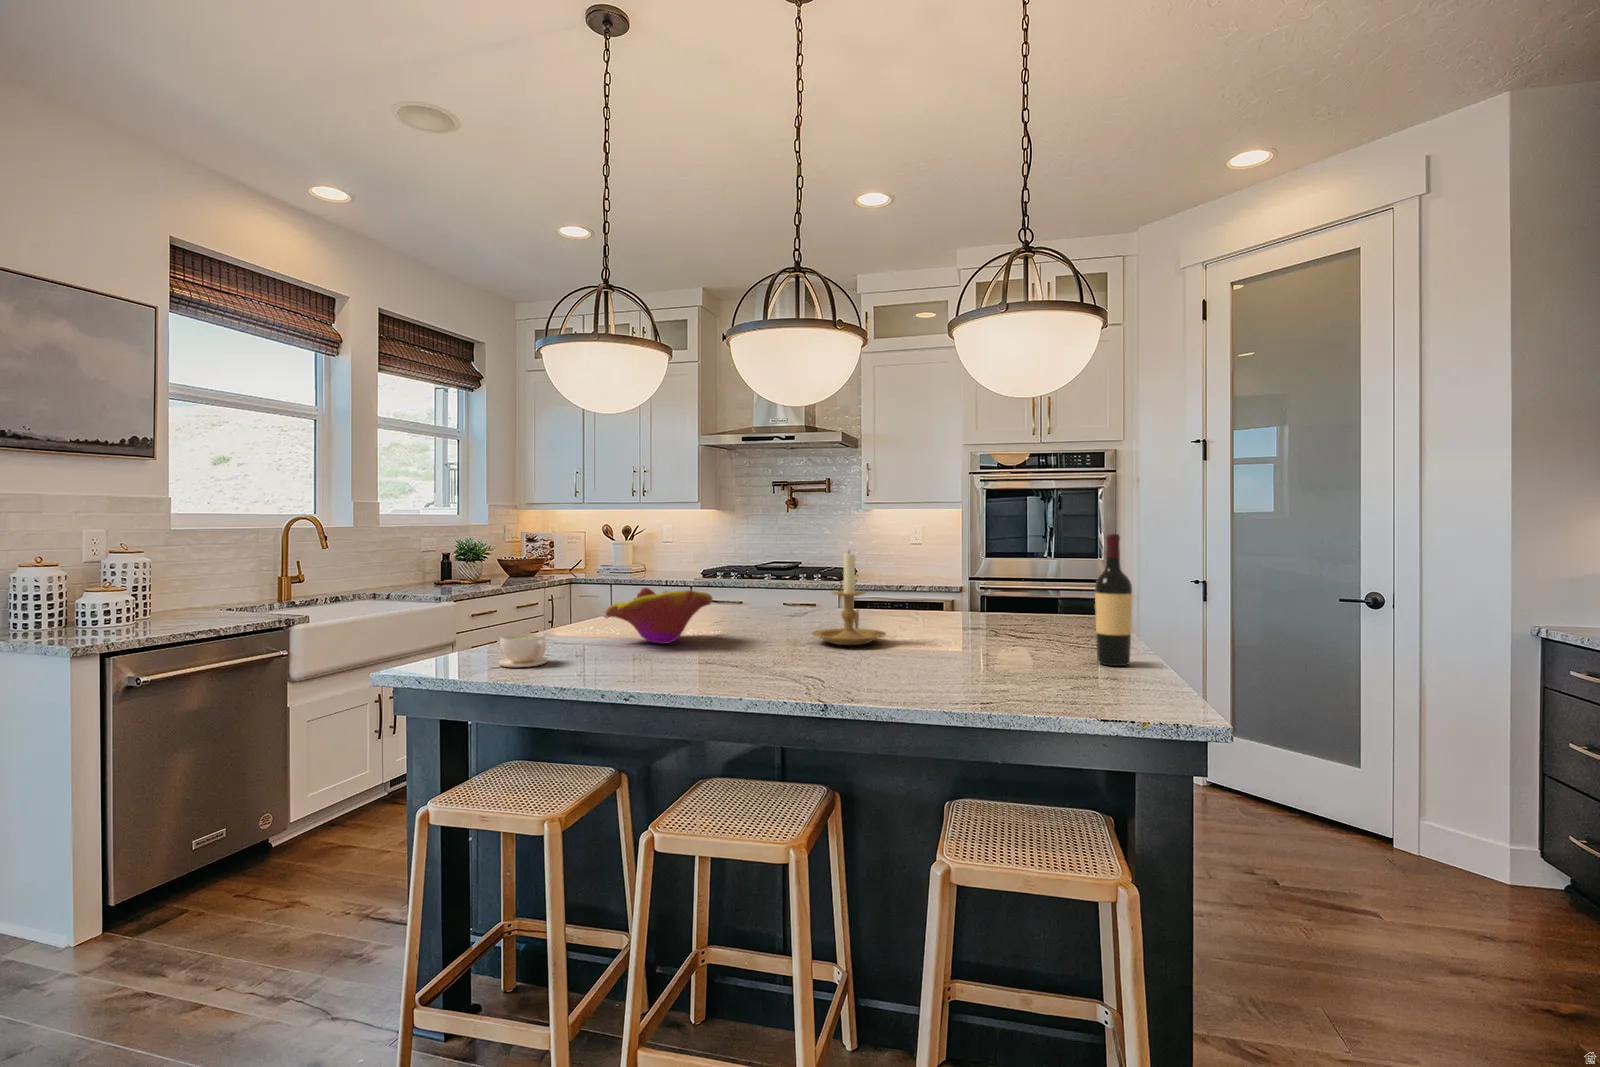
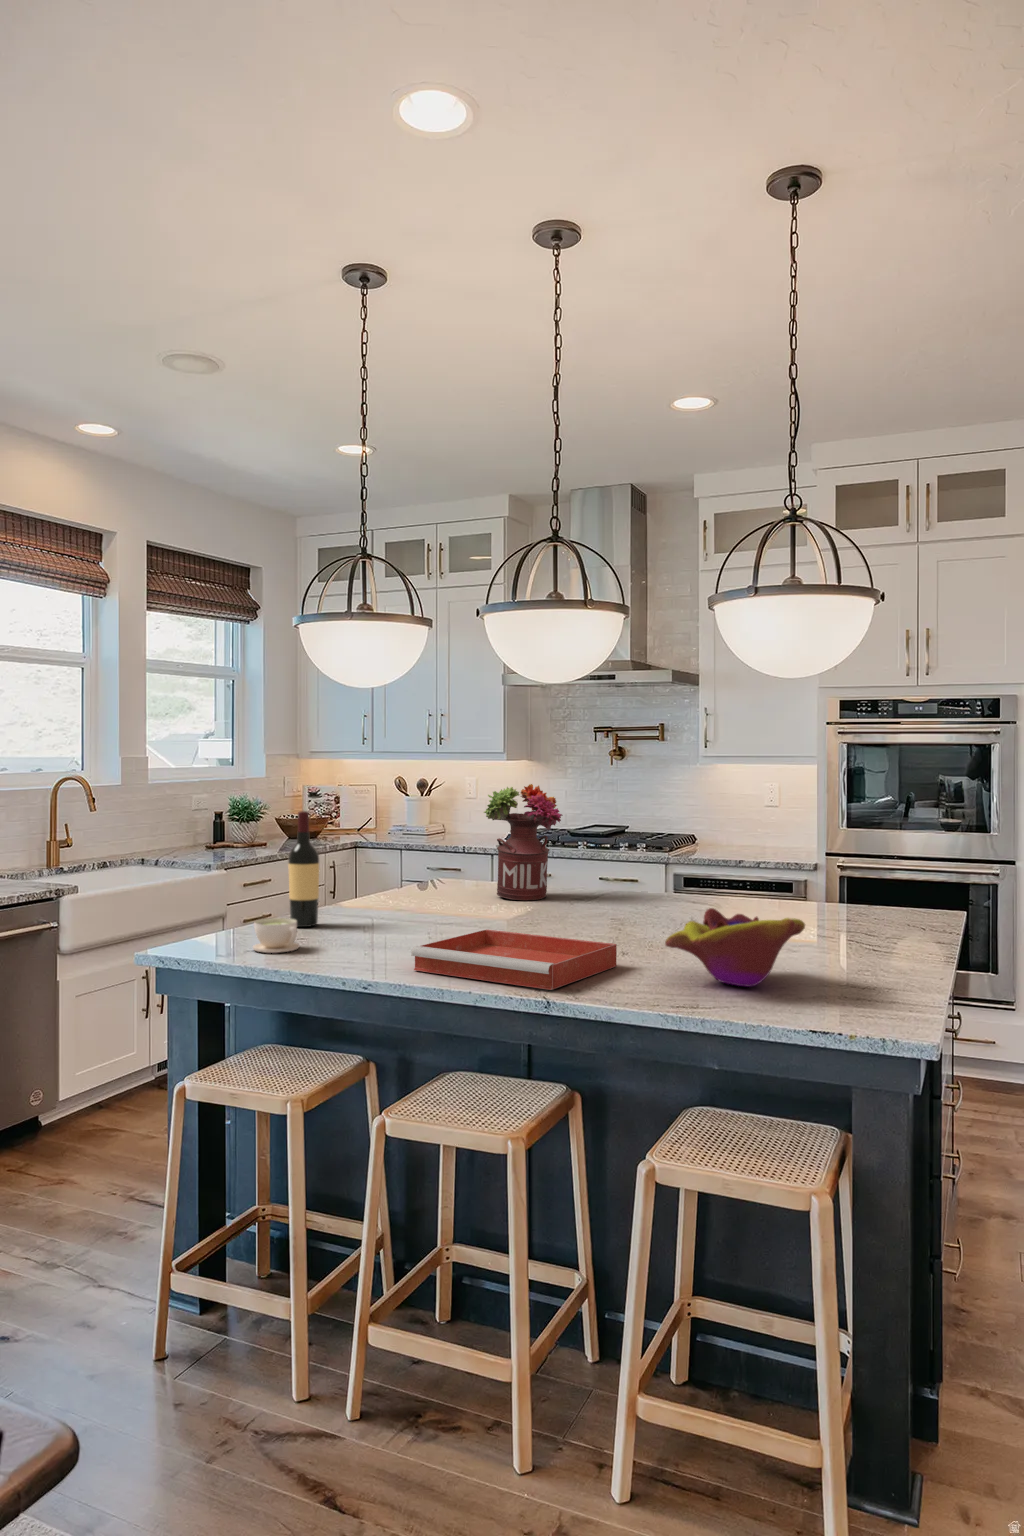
flower arrangement: none [708,512,780,616] -> present [484,784,563,900]
wine bottle: present [1095,534,1132,666] -> present [288,811,319,927]
candle holder: present [812,552,886,645] -> none [575,837,656,940]
decorative bowl: present [605,588,712,644] -> present [665,908,805,987]
tray: none [672,638,870,692] -> present [411,929,617,990]

